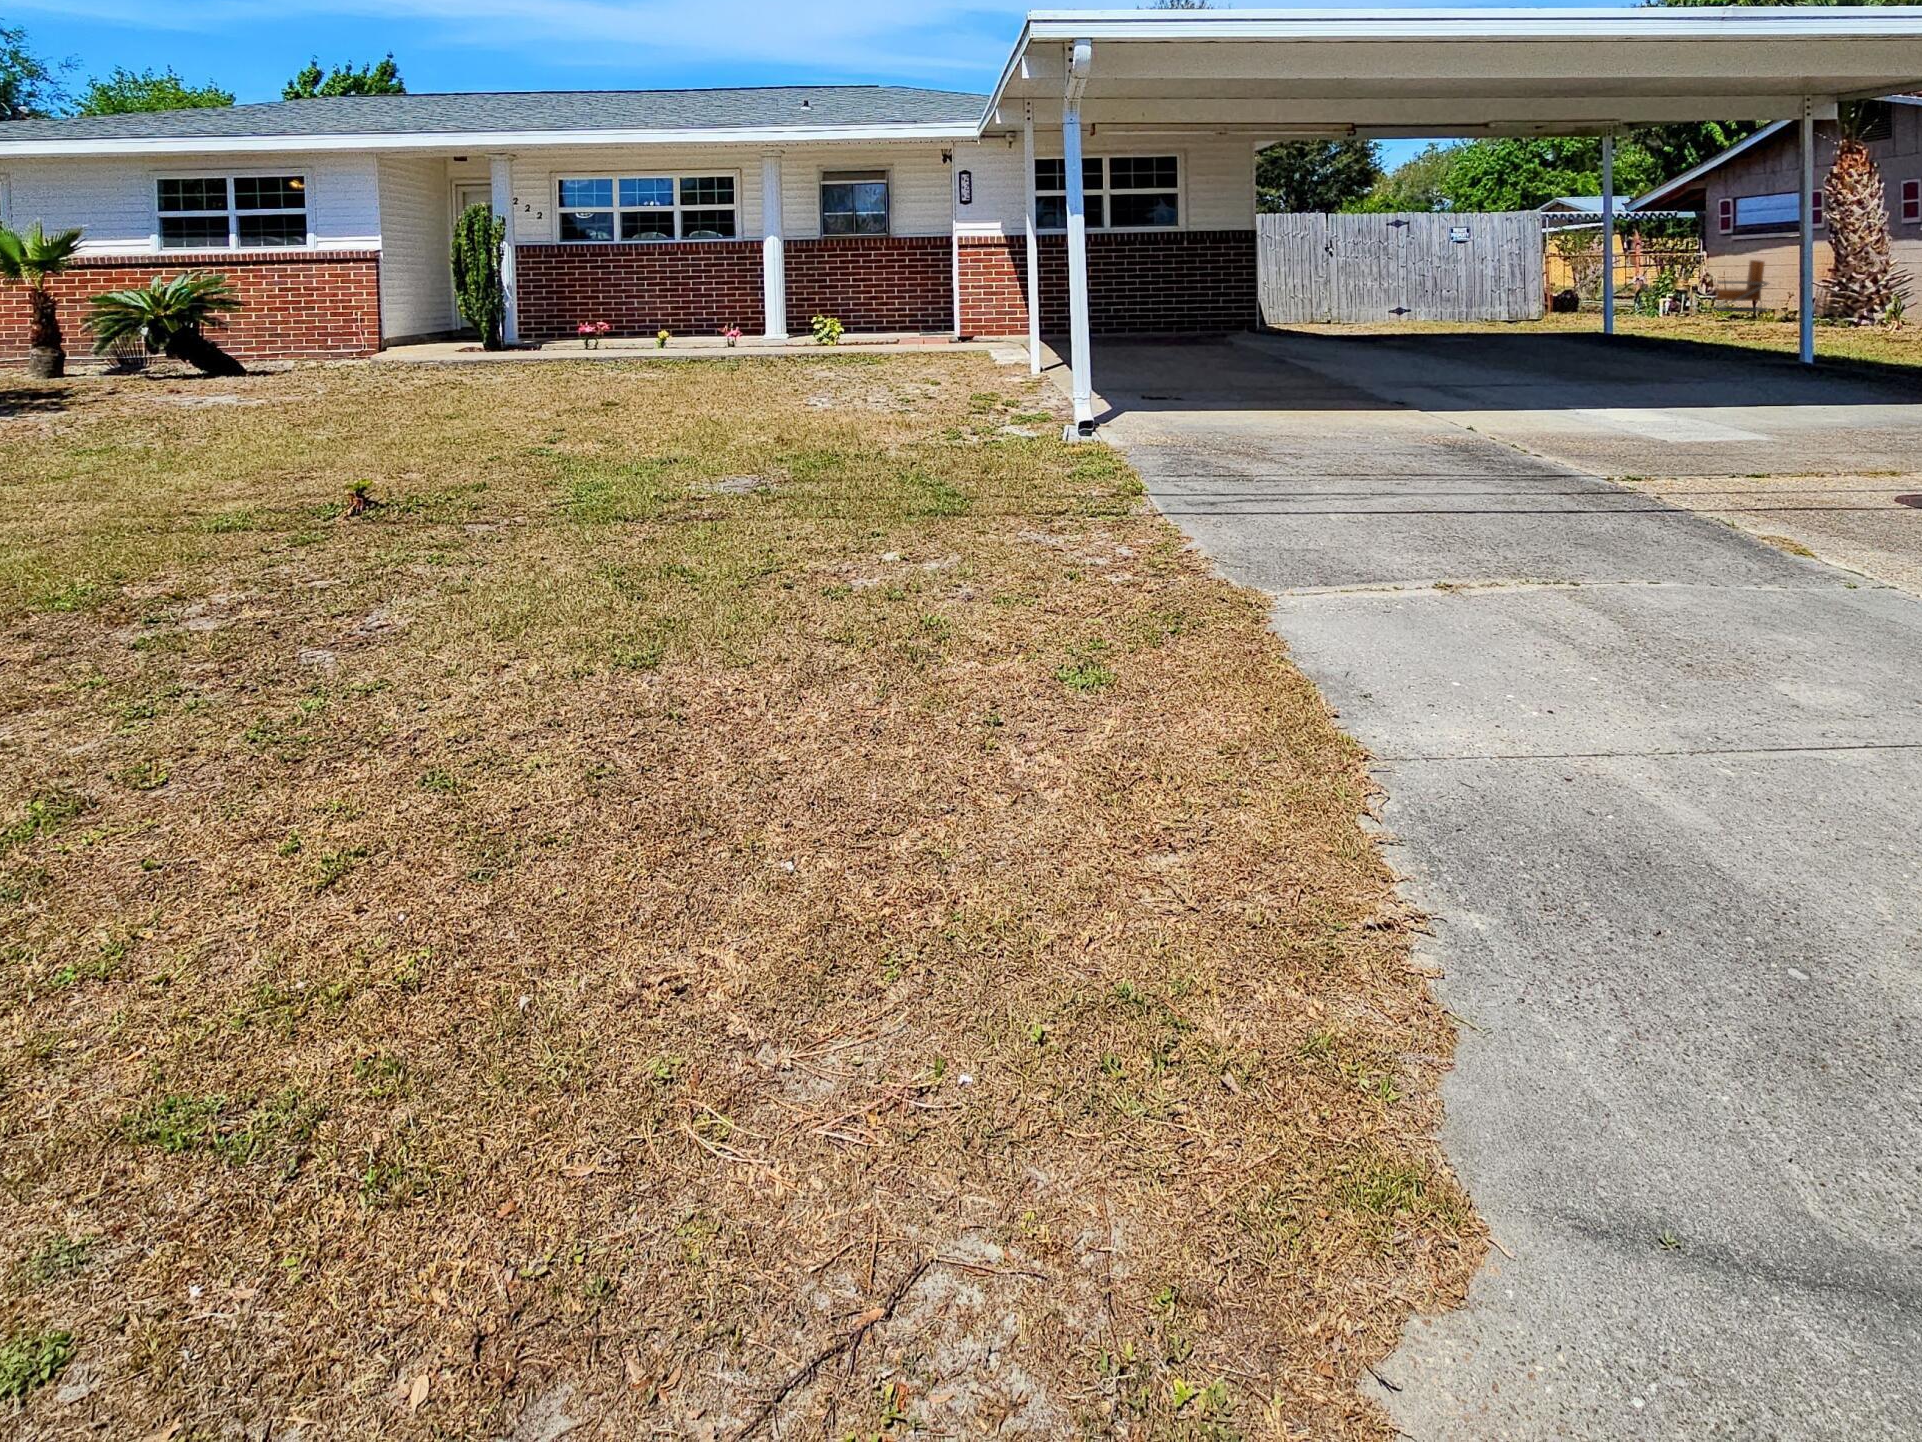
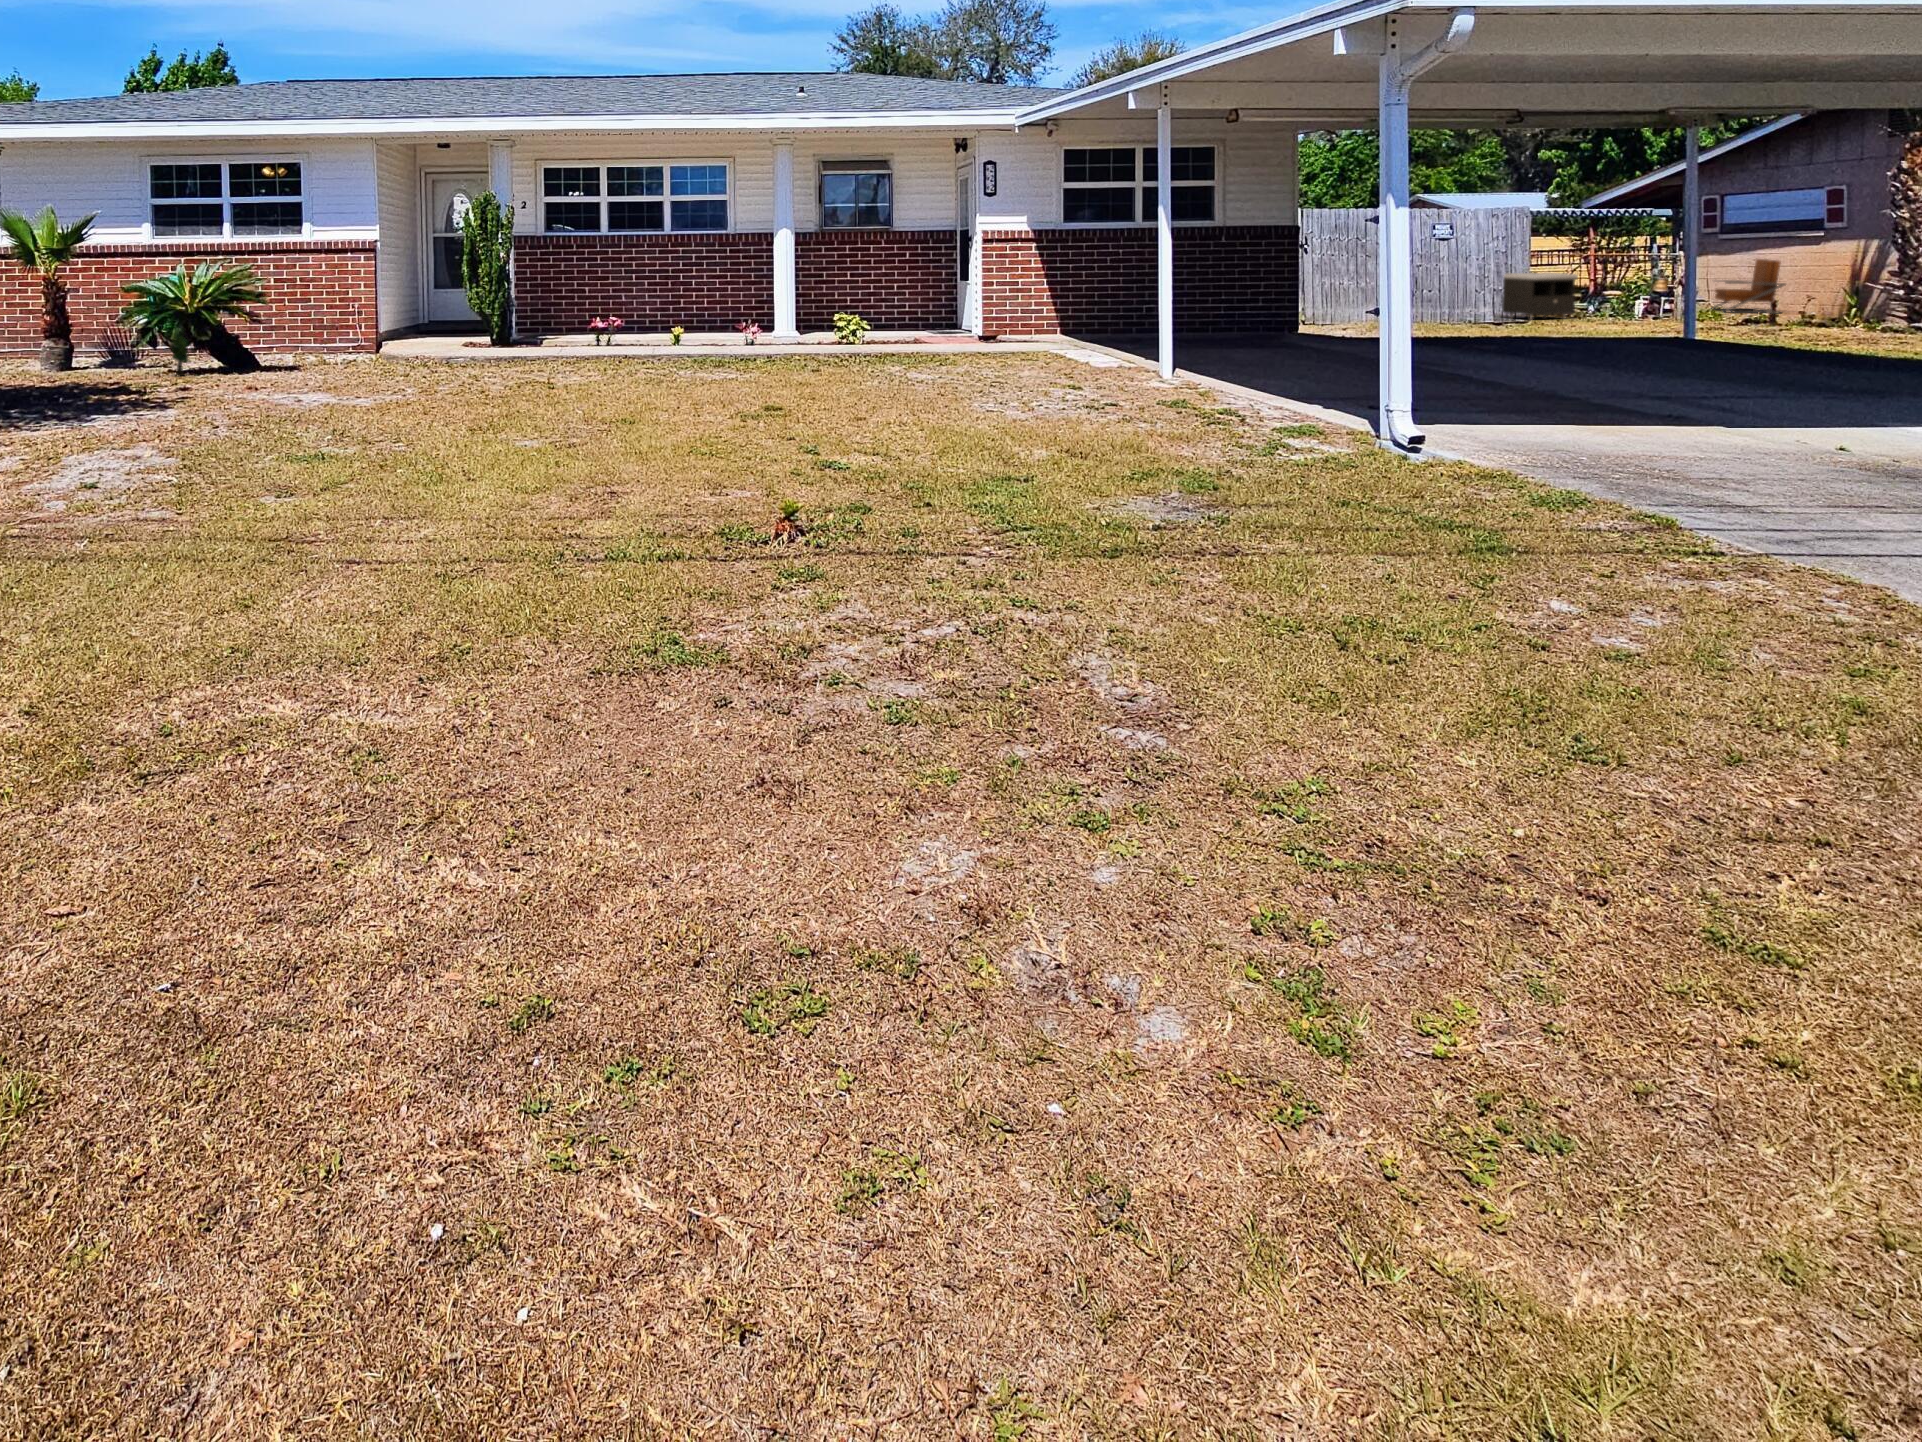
storage bench: none [1498,274,1565,319] -> present [1502,273,1578,319]
decorative plant: none [147,332,175,377] -> present [170,329,195,376]

